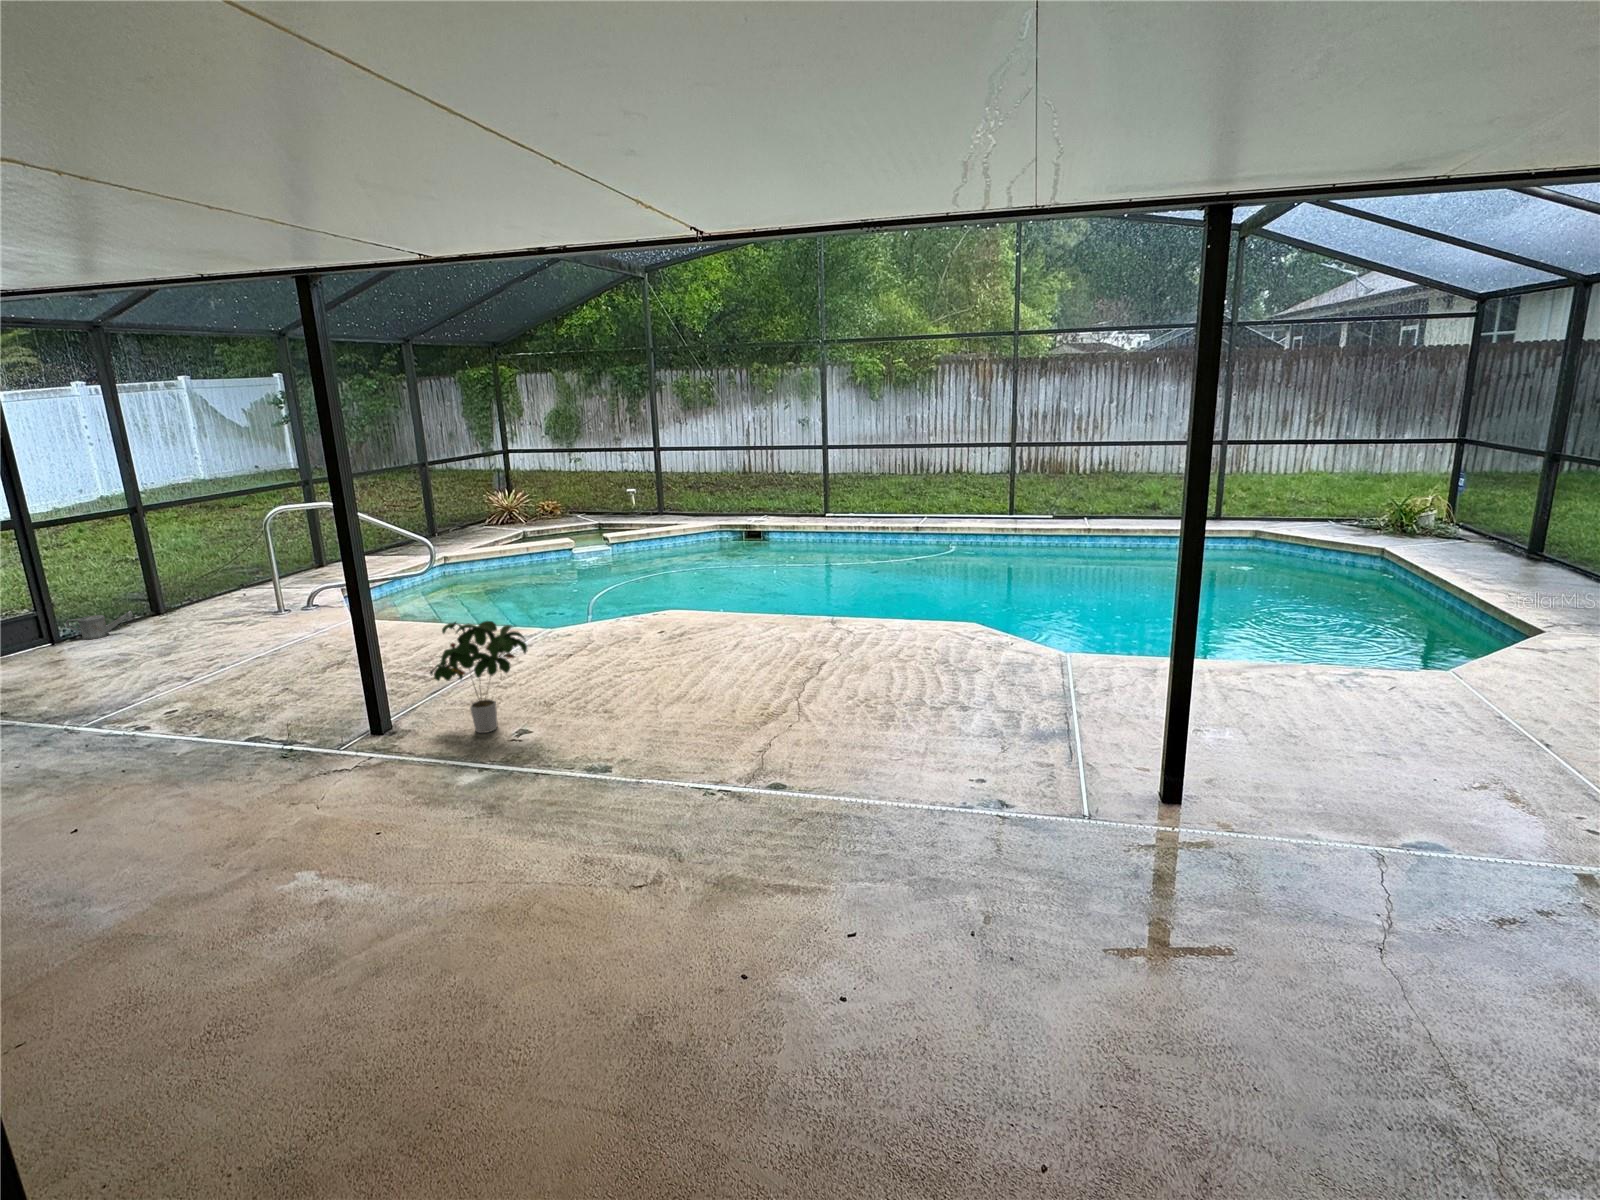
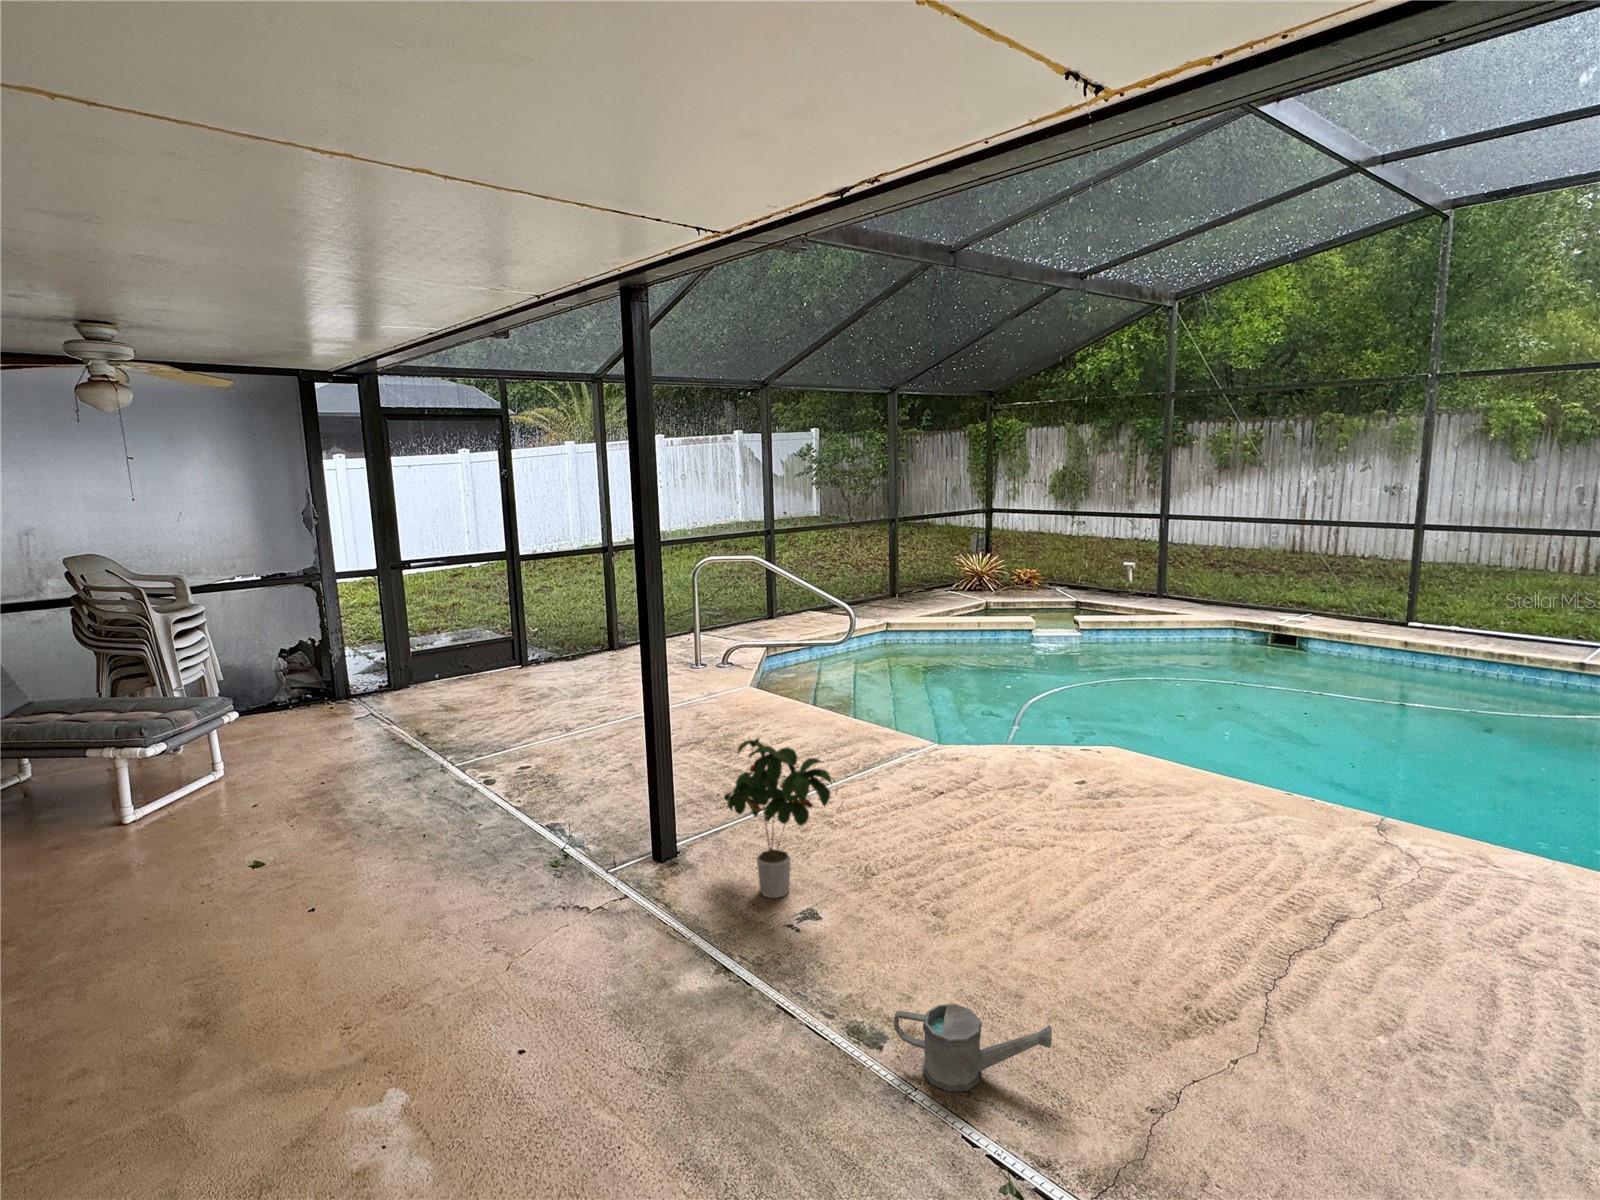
watering can: present [66,611,132,640] -> present [894,1004,1052,1092]

